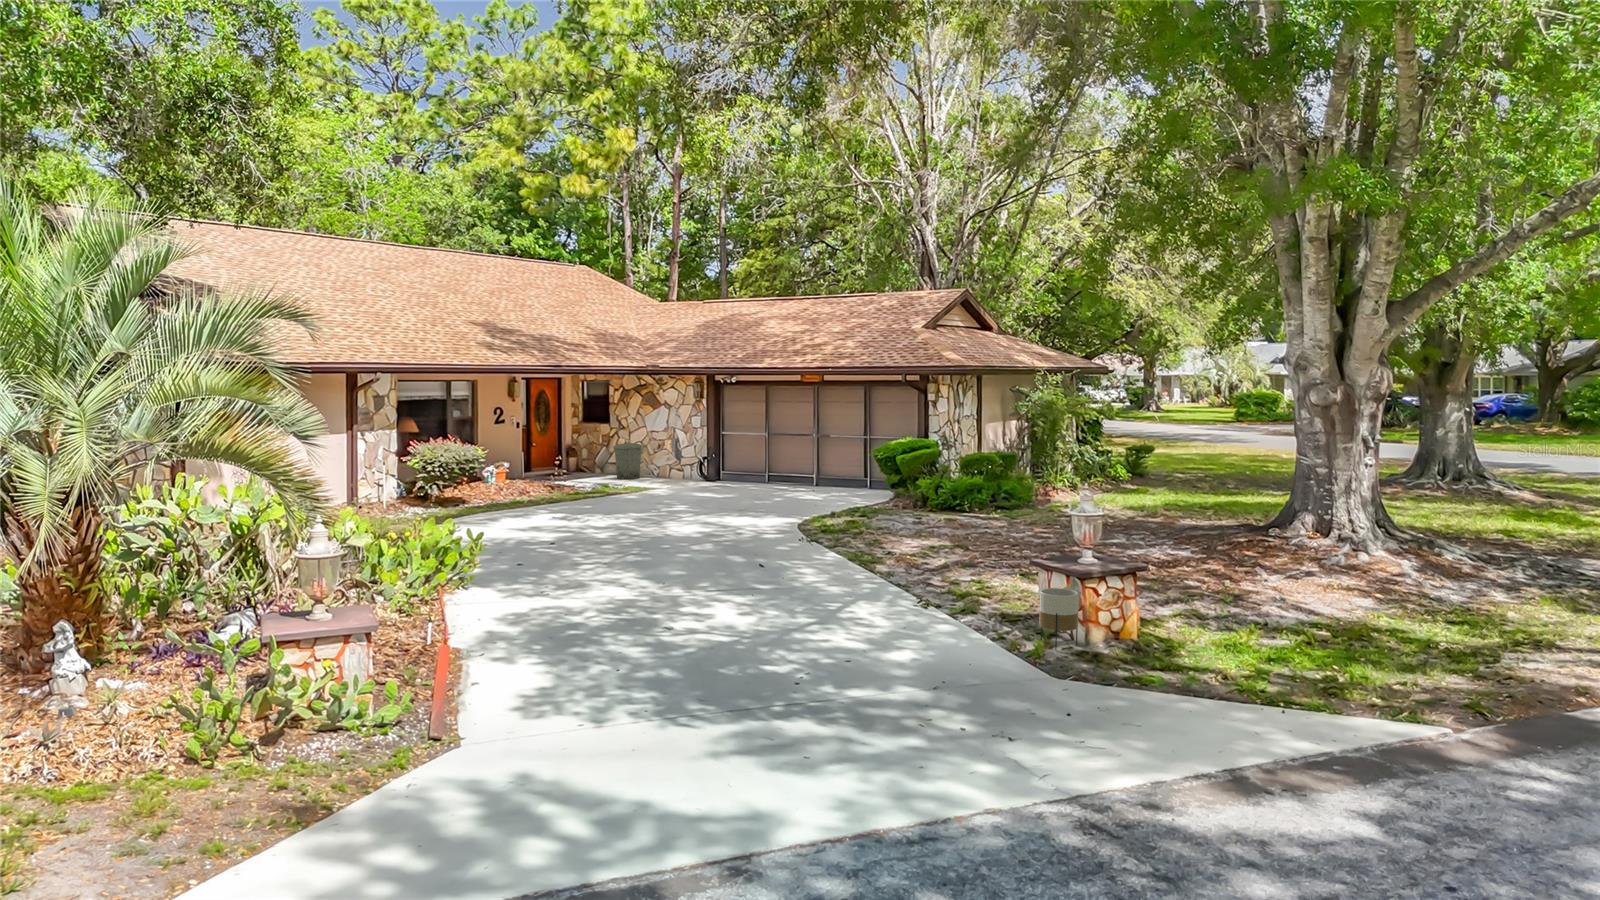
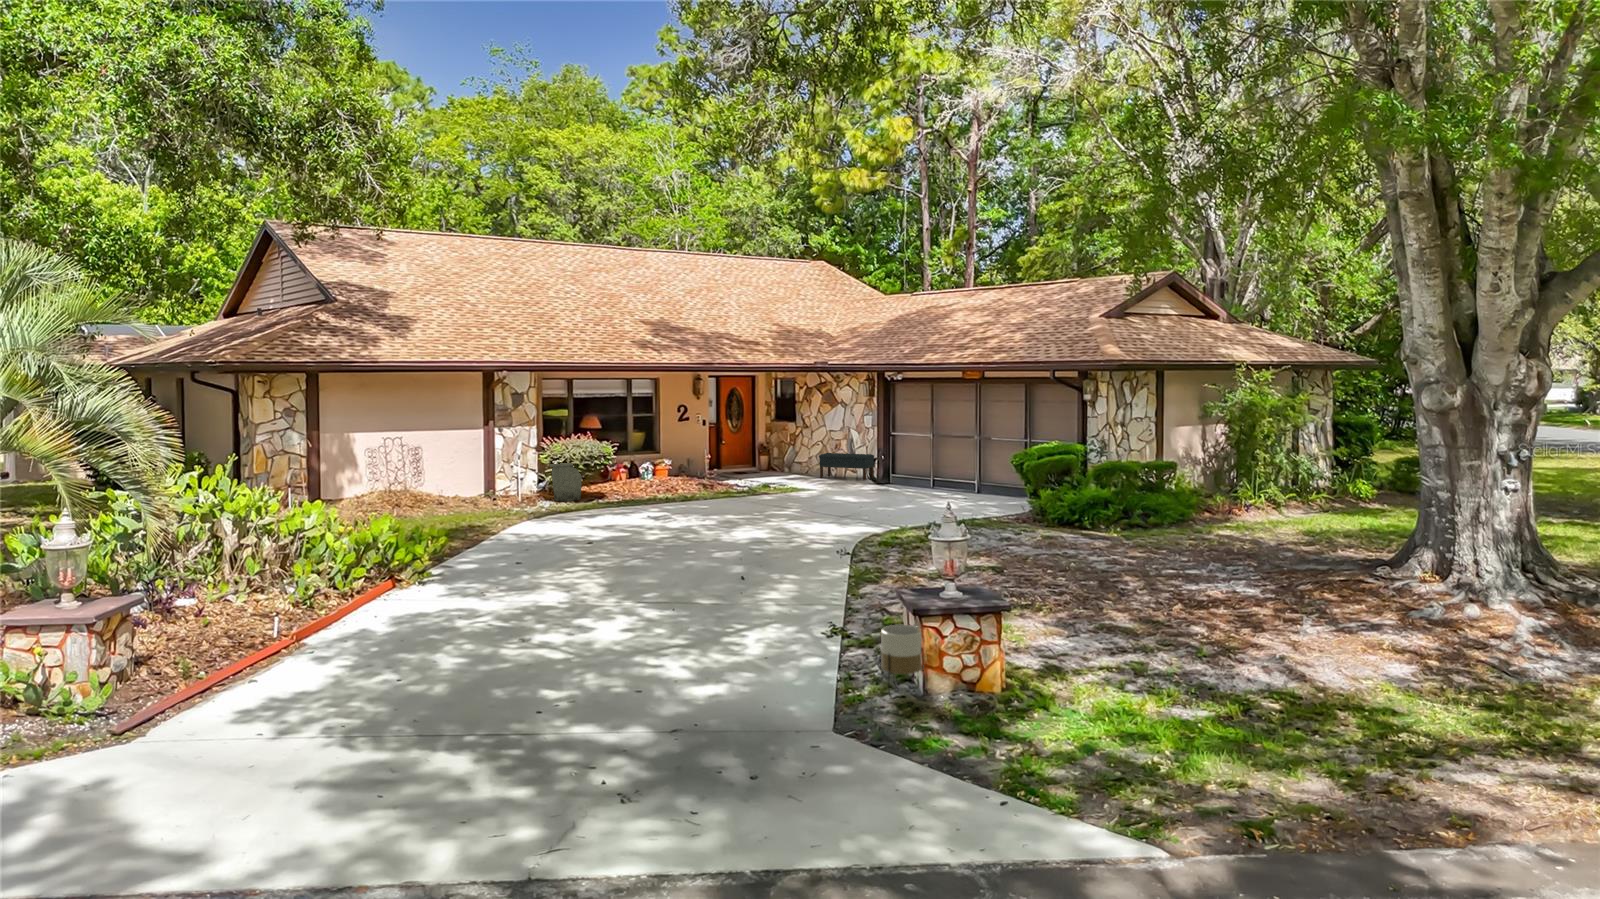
trash can: present [613,442,642,479] -> present [550,463,582,501]
bench: none [646,455,702,481] -> present [819,453,874,480]

